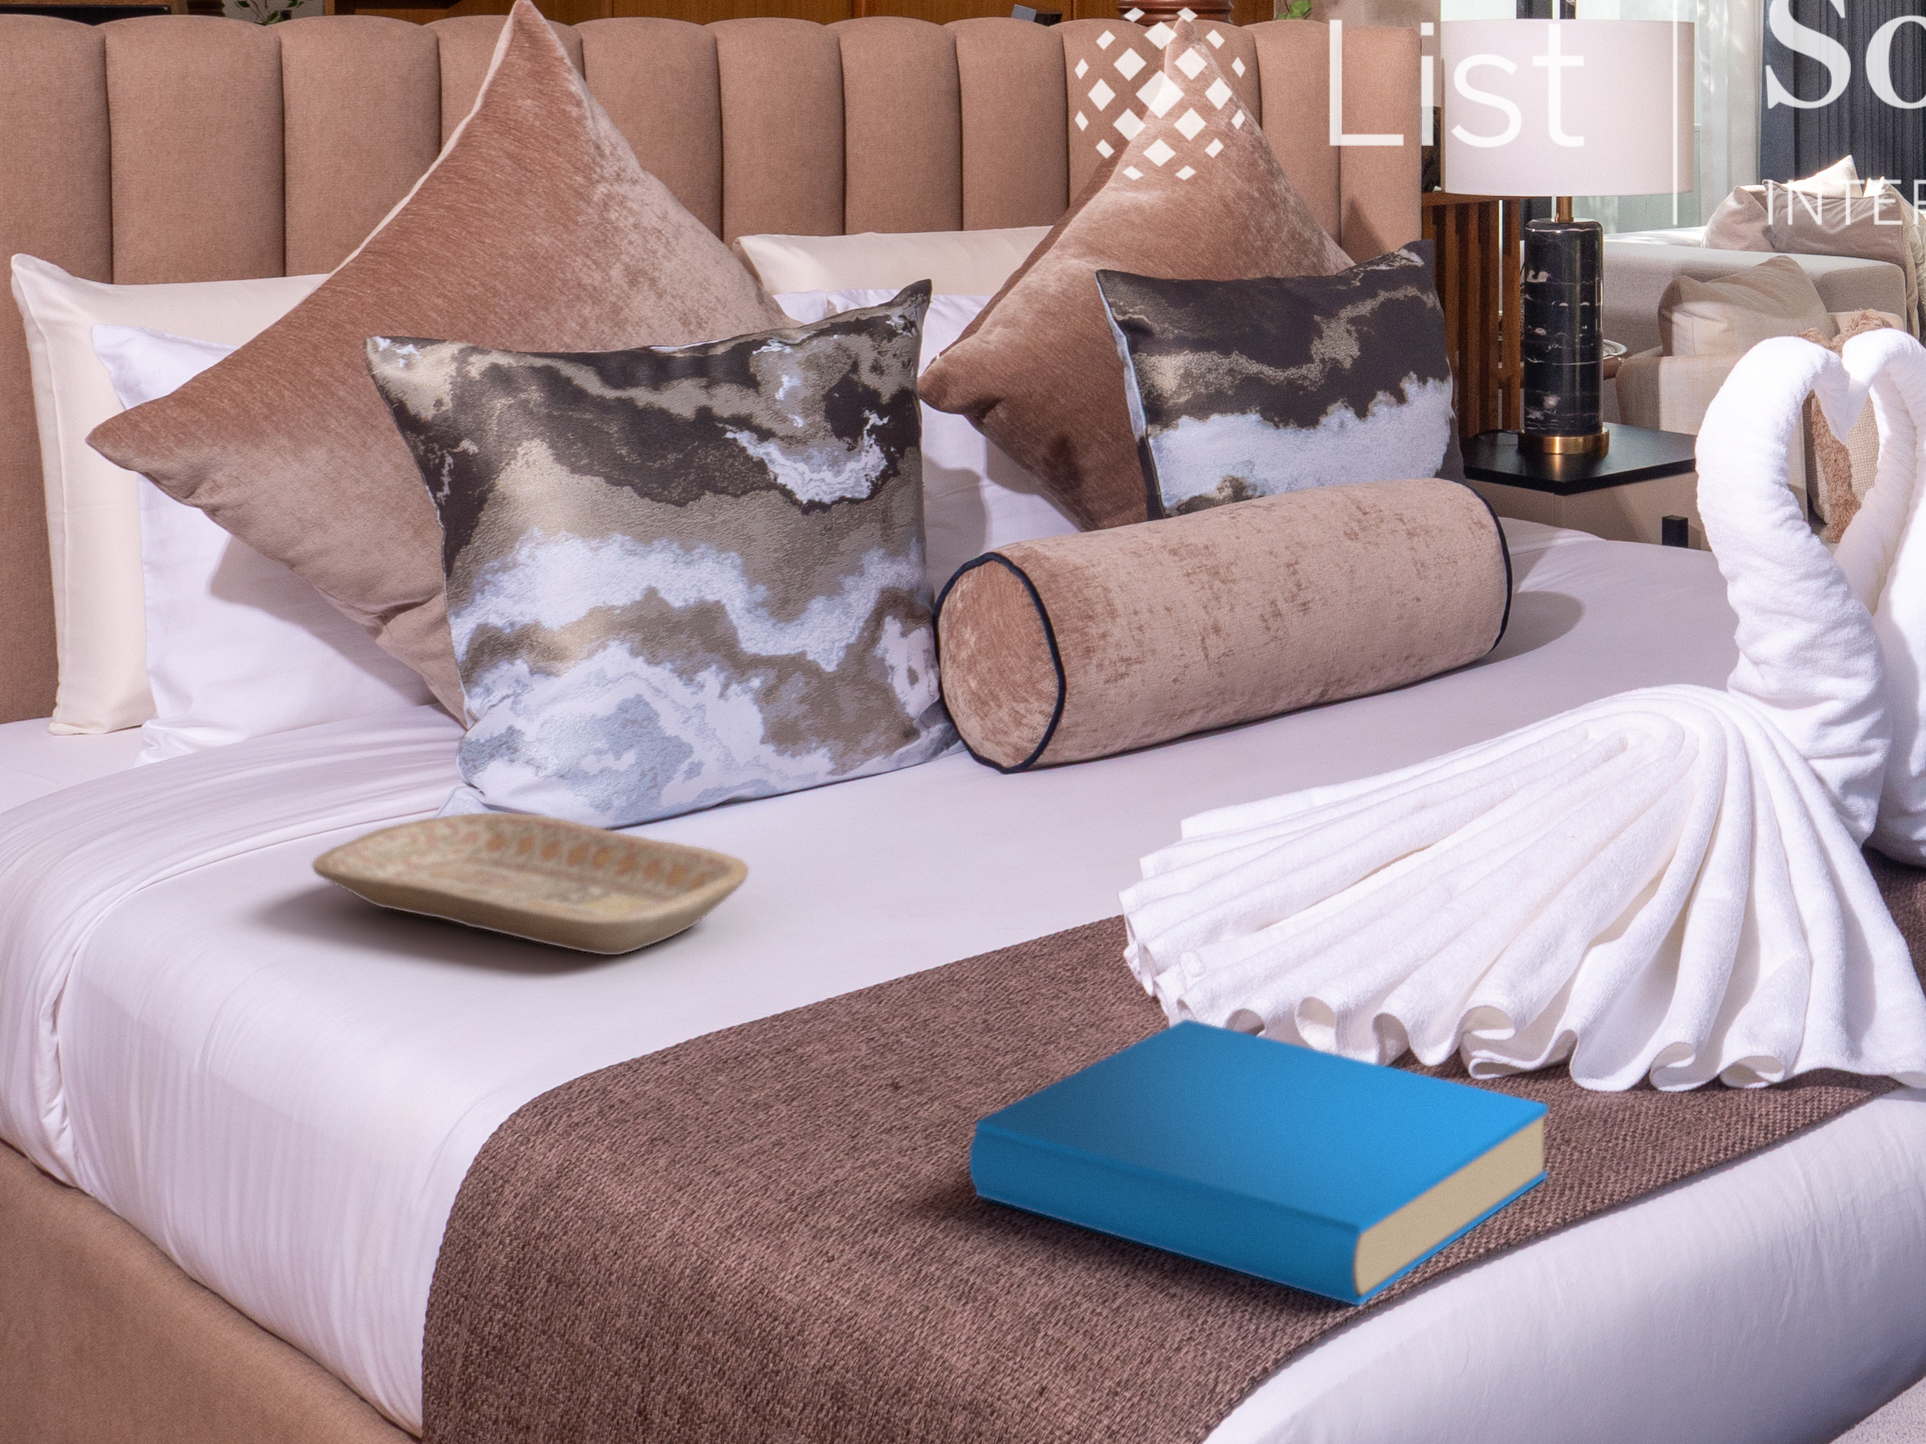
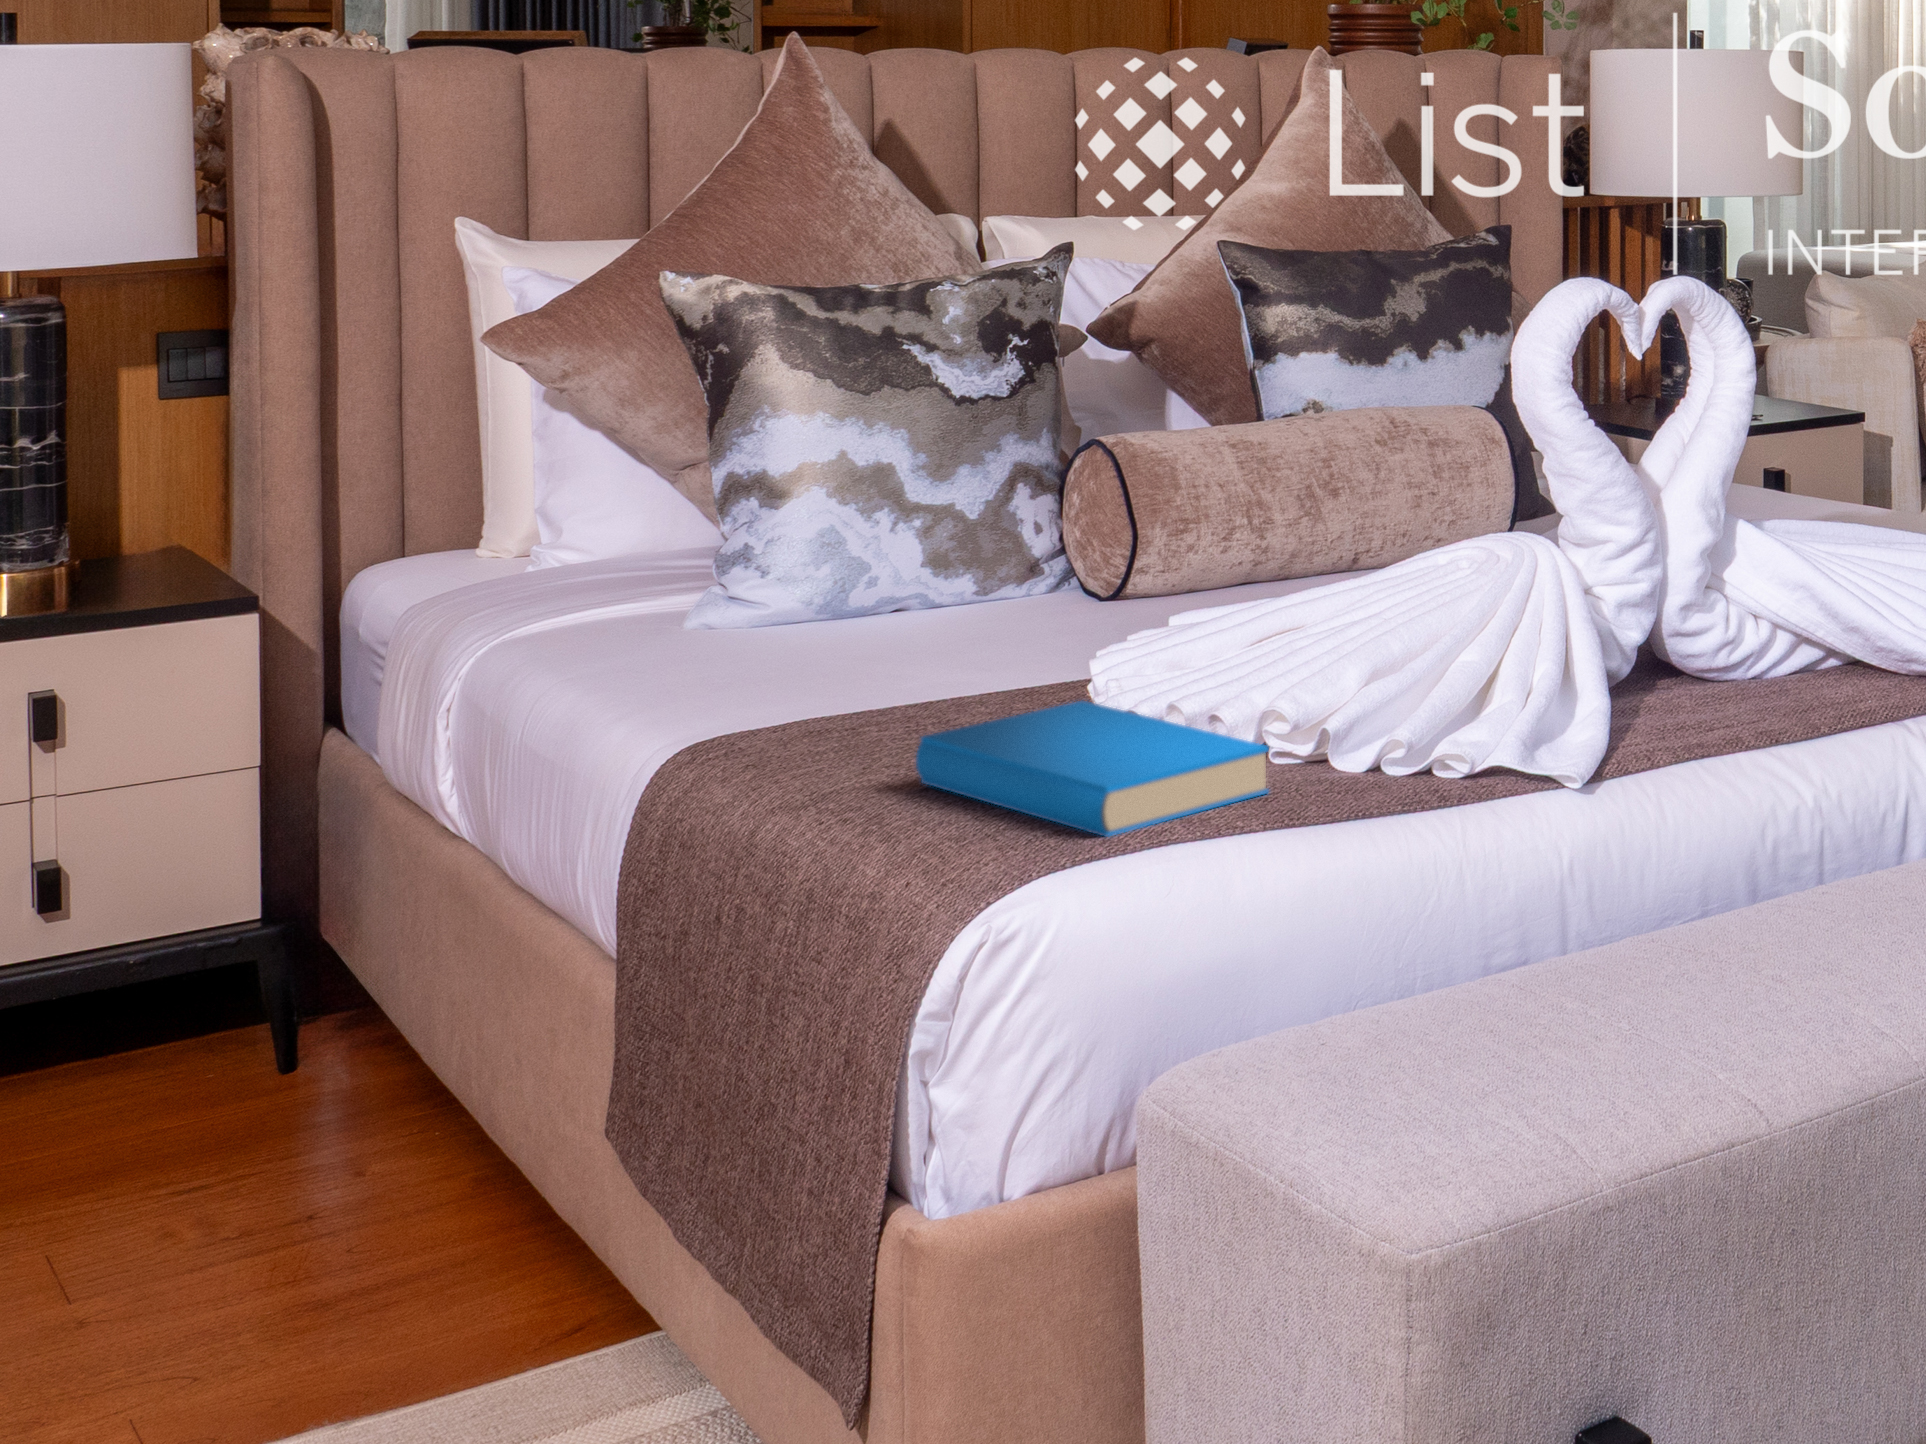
tray: present [312,812,749,955] -> none [605,594,873,675]

